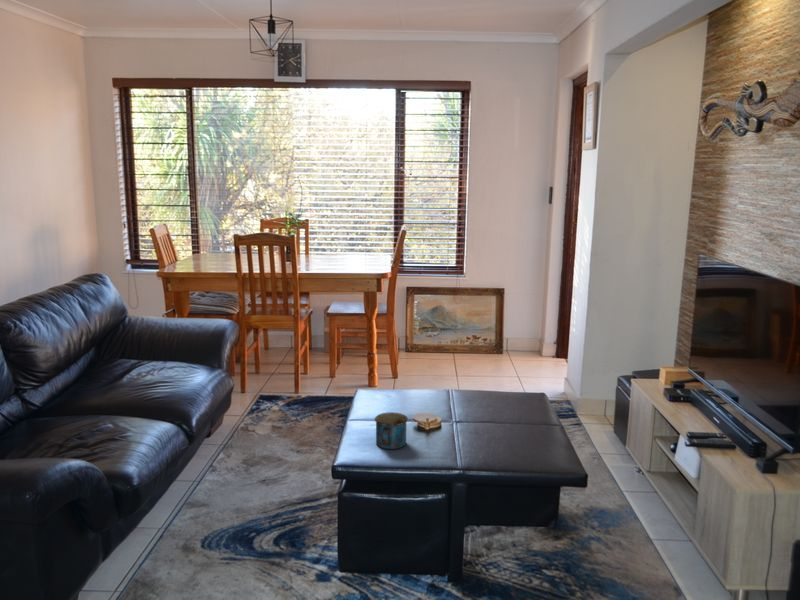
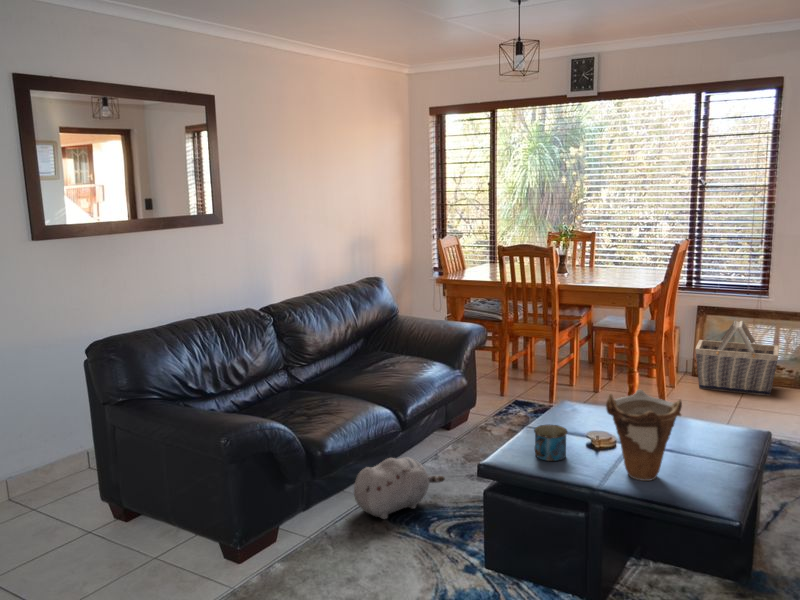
basket: none [410,298,481,363] -> present [695,321,779,395]
vase: none [454,367,516,452] -> present [606,390,682,481]
plush toy: none [157,473,250,548] -> present [354,457,445,519]

